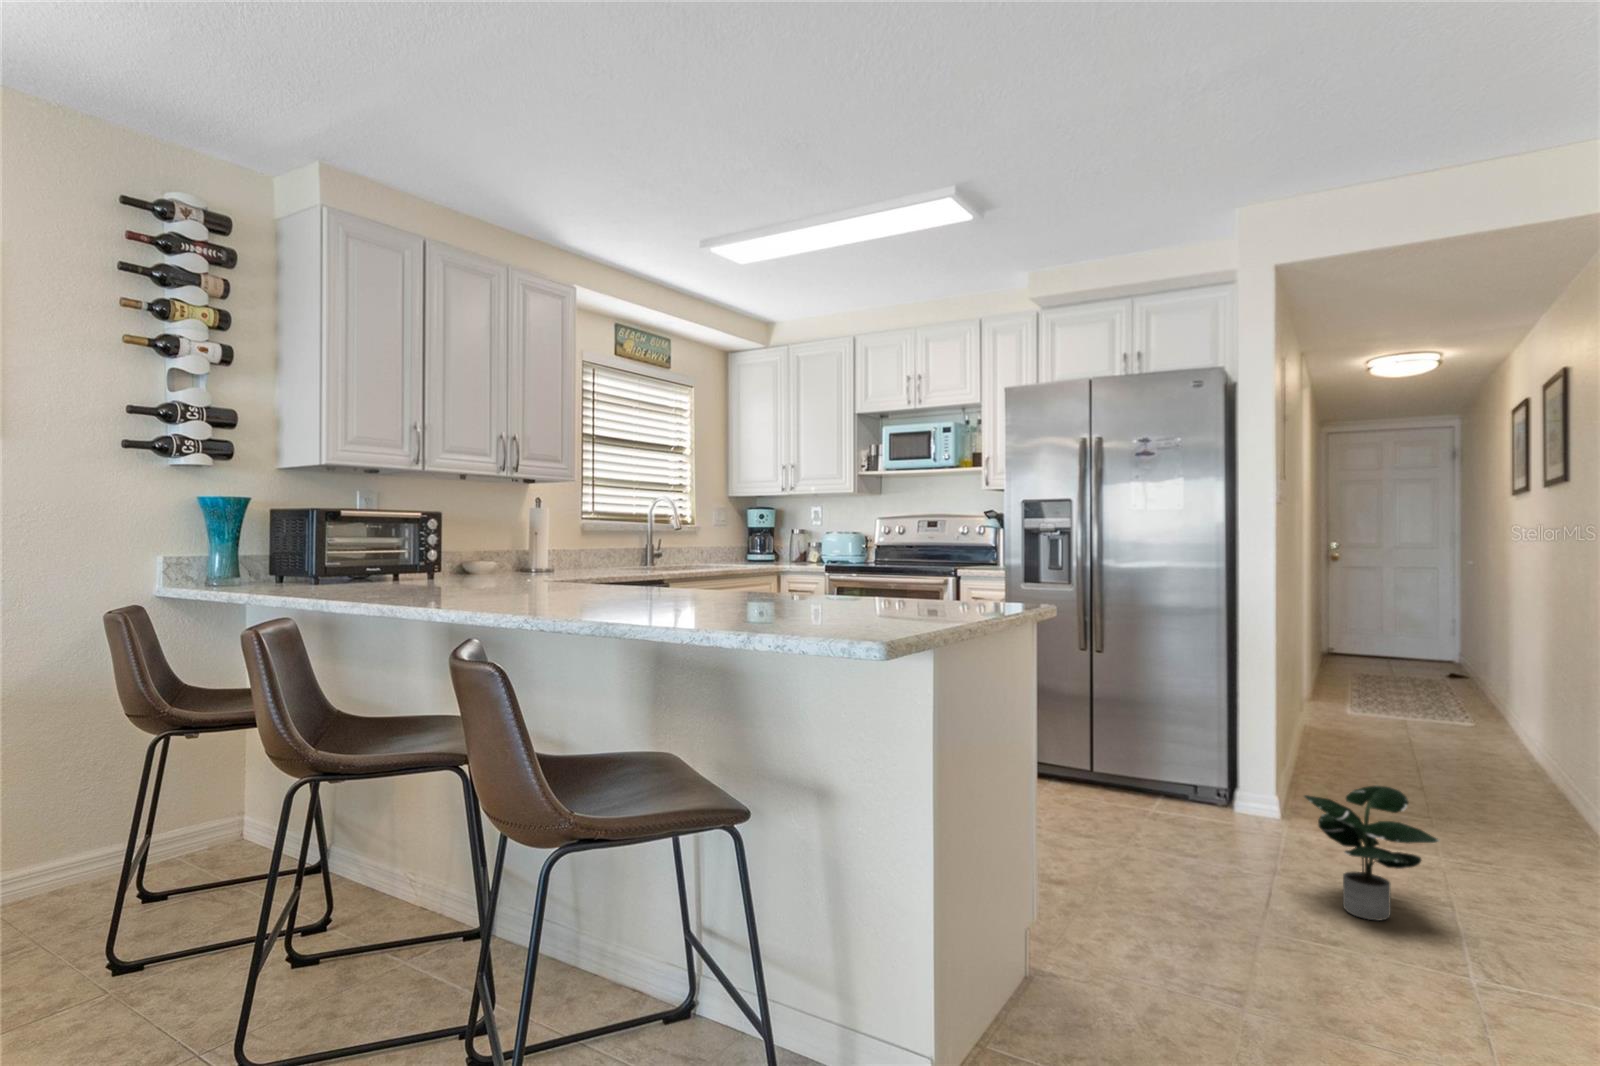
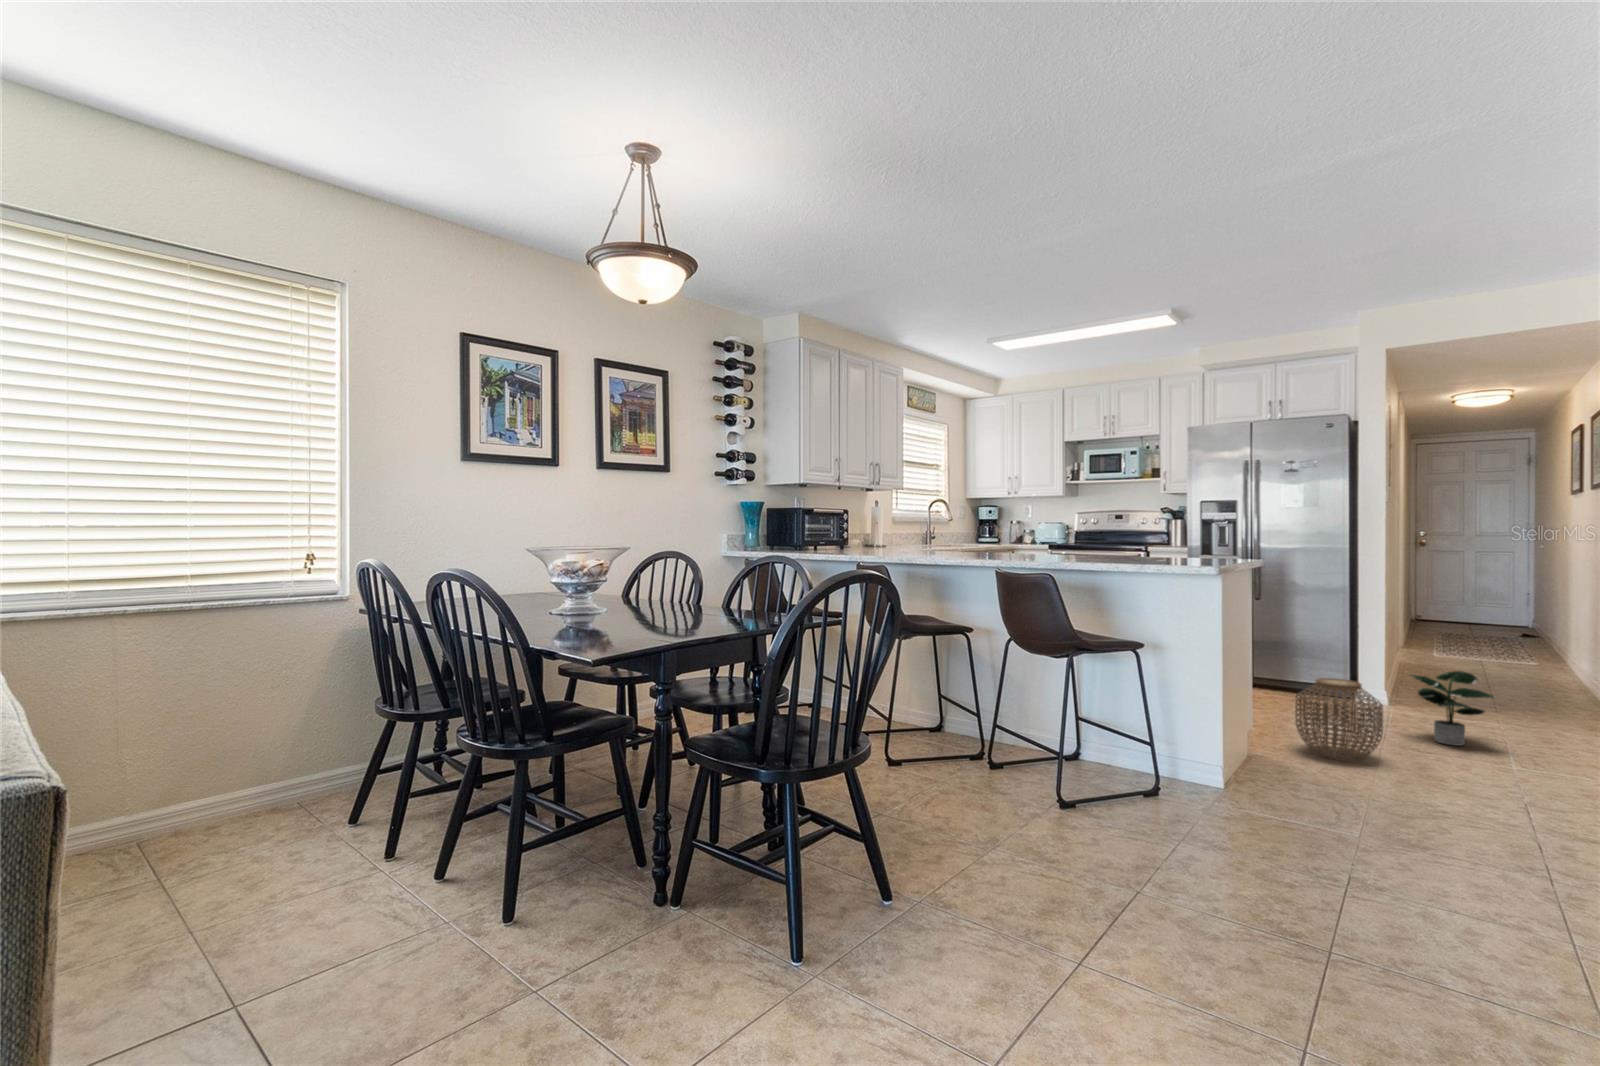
woven basket: none [1112,819,1257,982] -> present [1295,678,1383,761]

